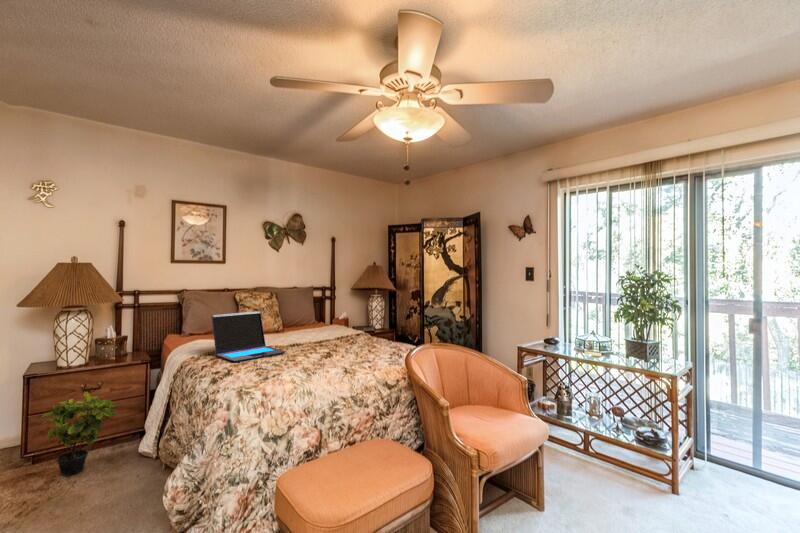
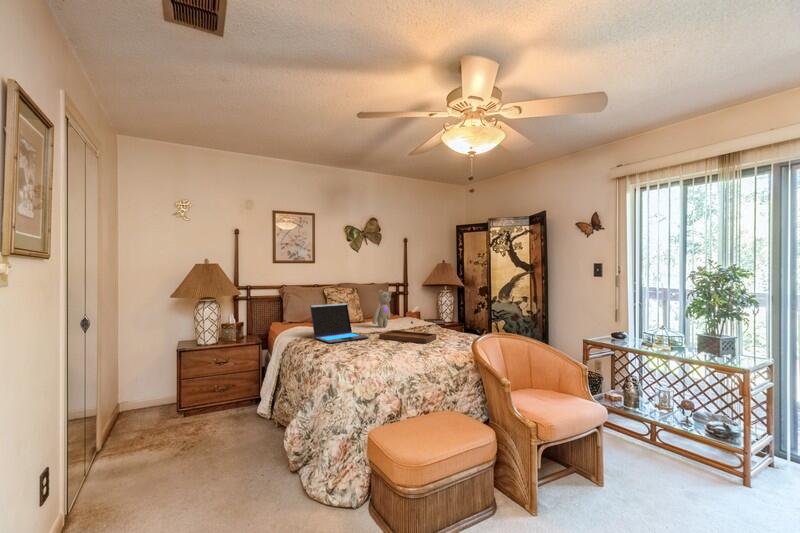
teddy bear: none [292,295,315,338] -> present [372,290,391,327]
tray: none [298,331,366,358] -> present [379,321,436,343]
potted plant: present [42,392,117,476] -> none [191,364,241,427]

